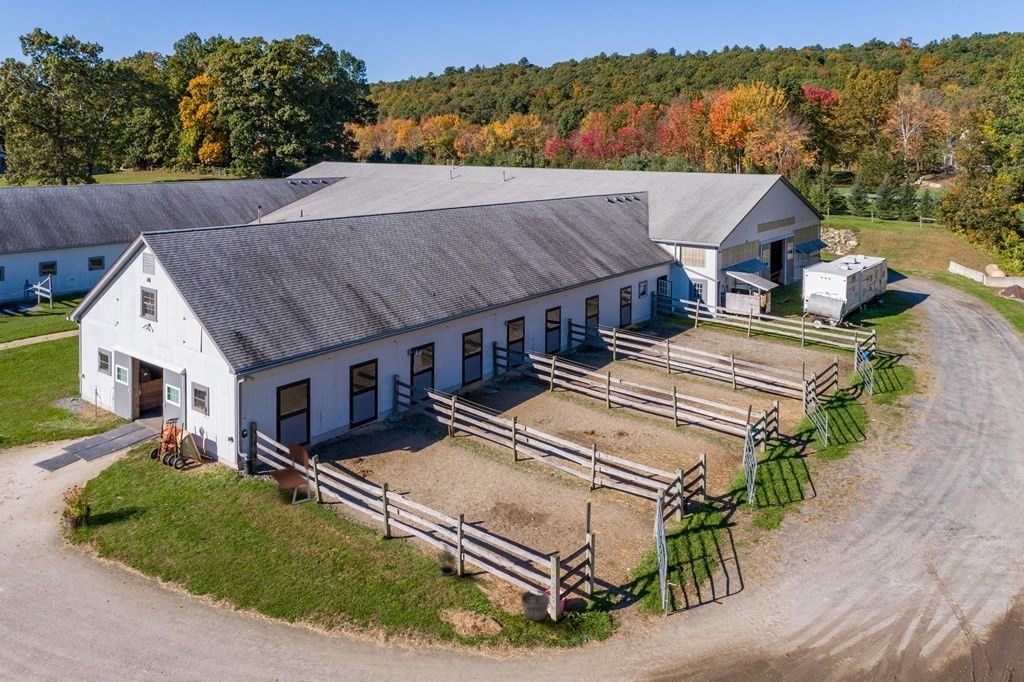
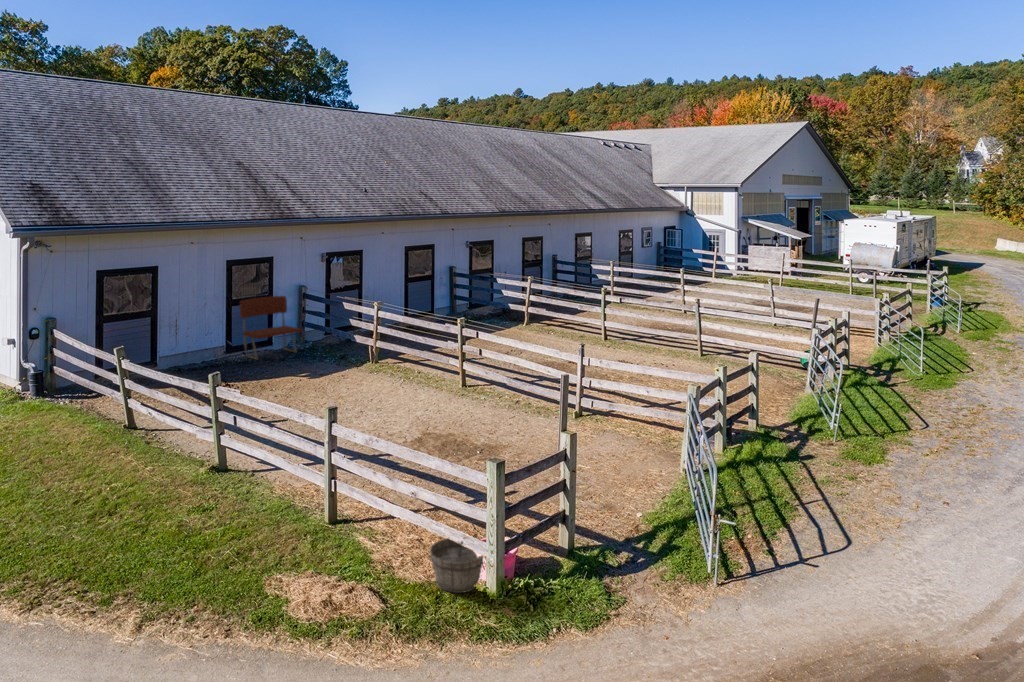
bench: present [270,443,311,505] -> present [240,296,302,360]
potted tree: present [438,544,456,576] -> none [283,461,327,524]

